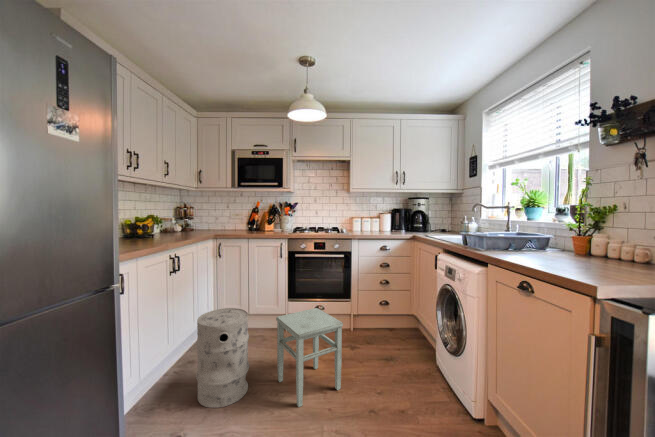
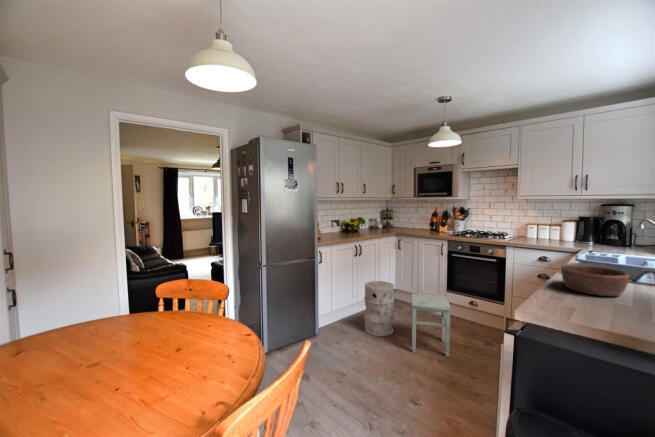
wooden bowl: none [533,239,606,268] -> present [561,265,629,296]

